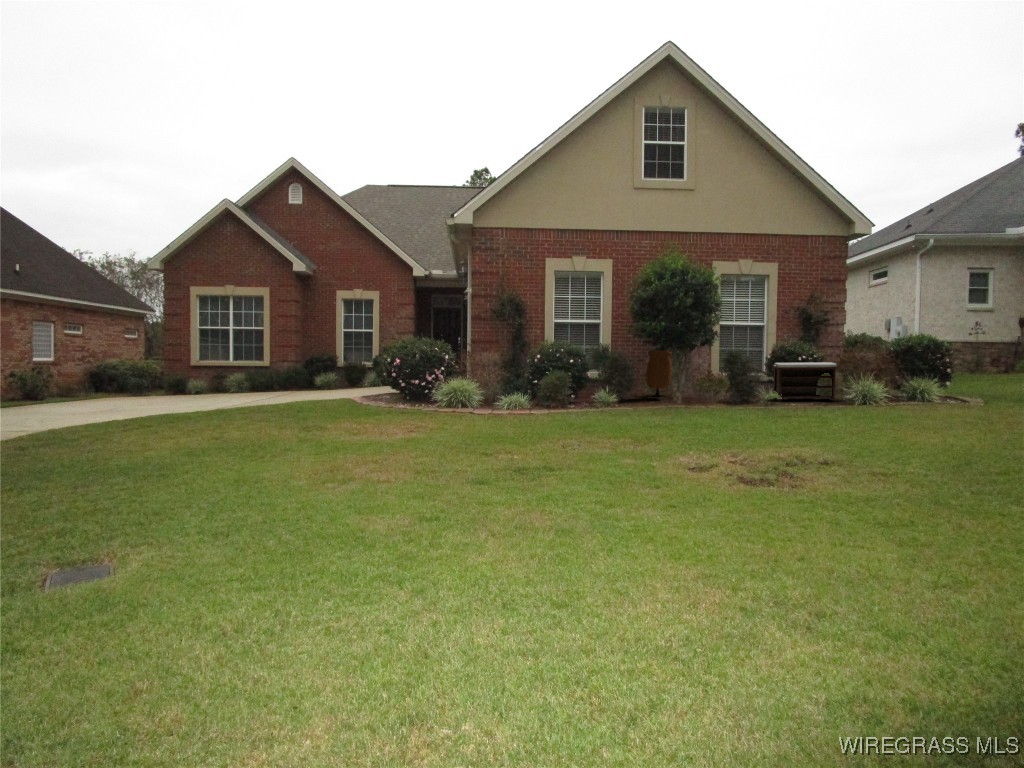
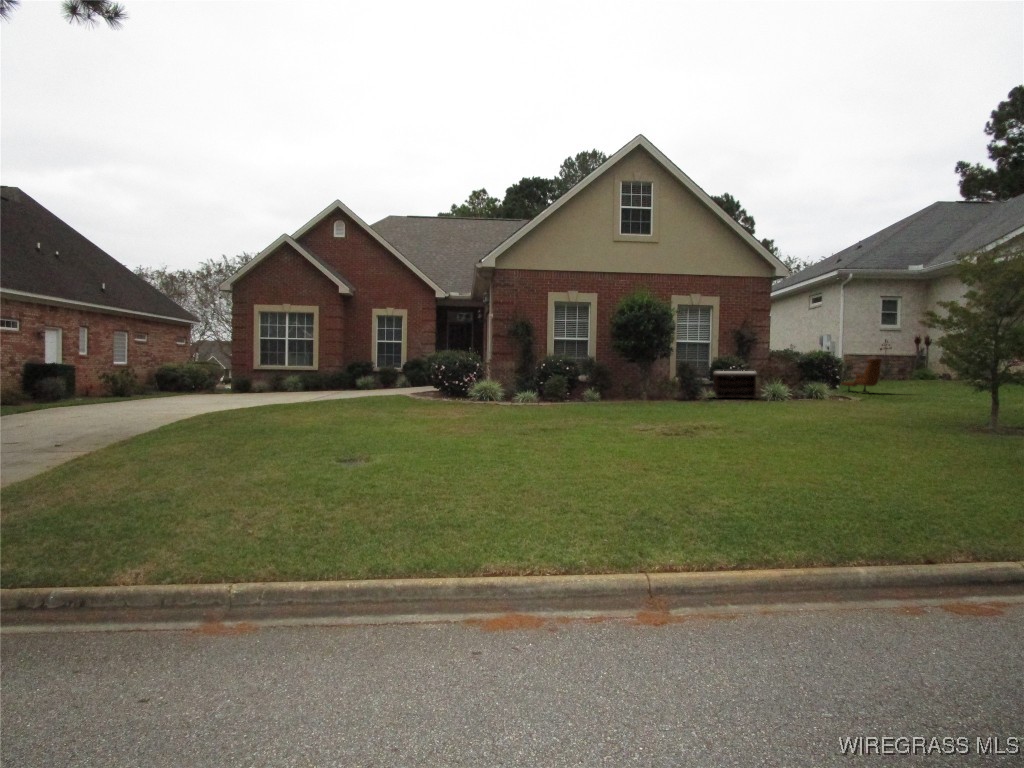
lounge chair: present [642,351,673,401] -> present [841,359,882,393]

